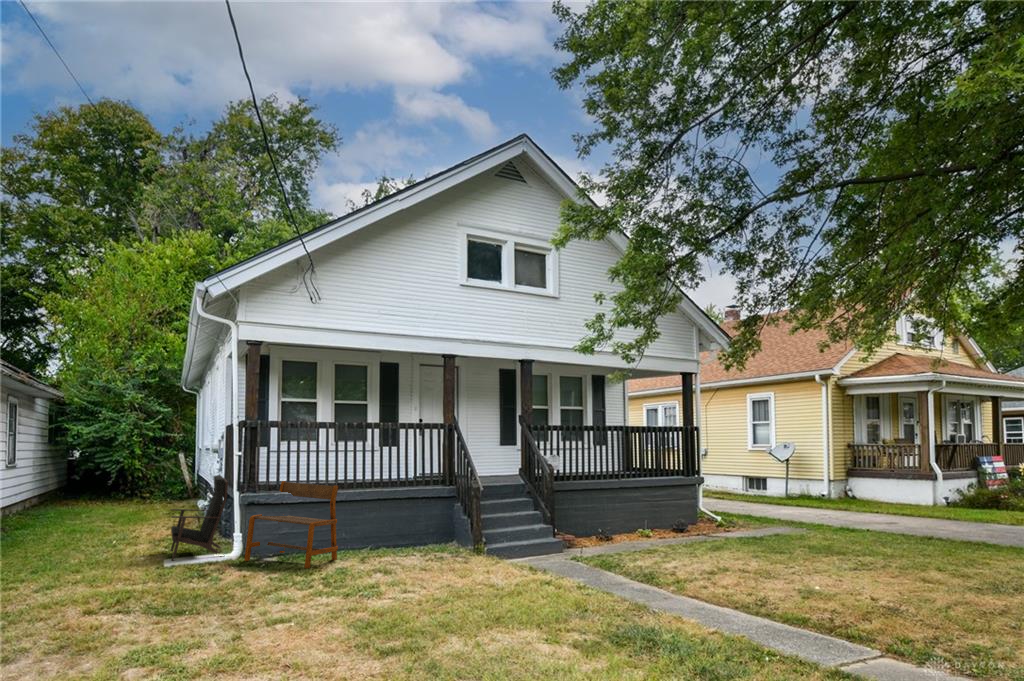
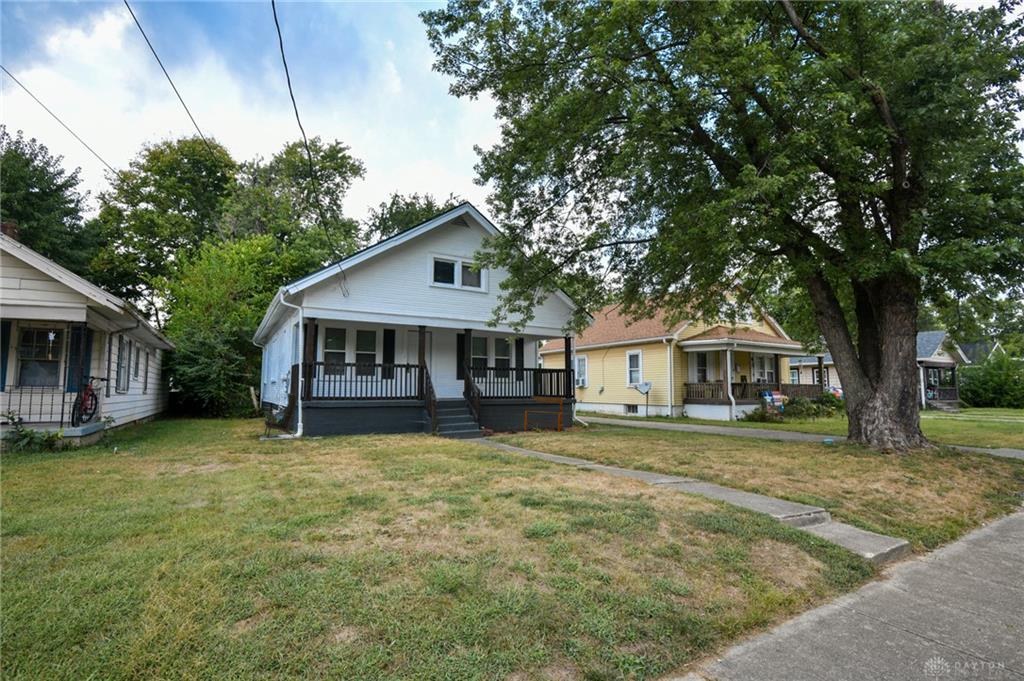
bench: present [244,481,338,568] -> present [524,396,563,432]

